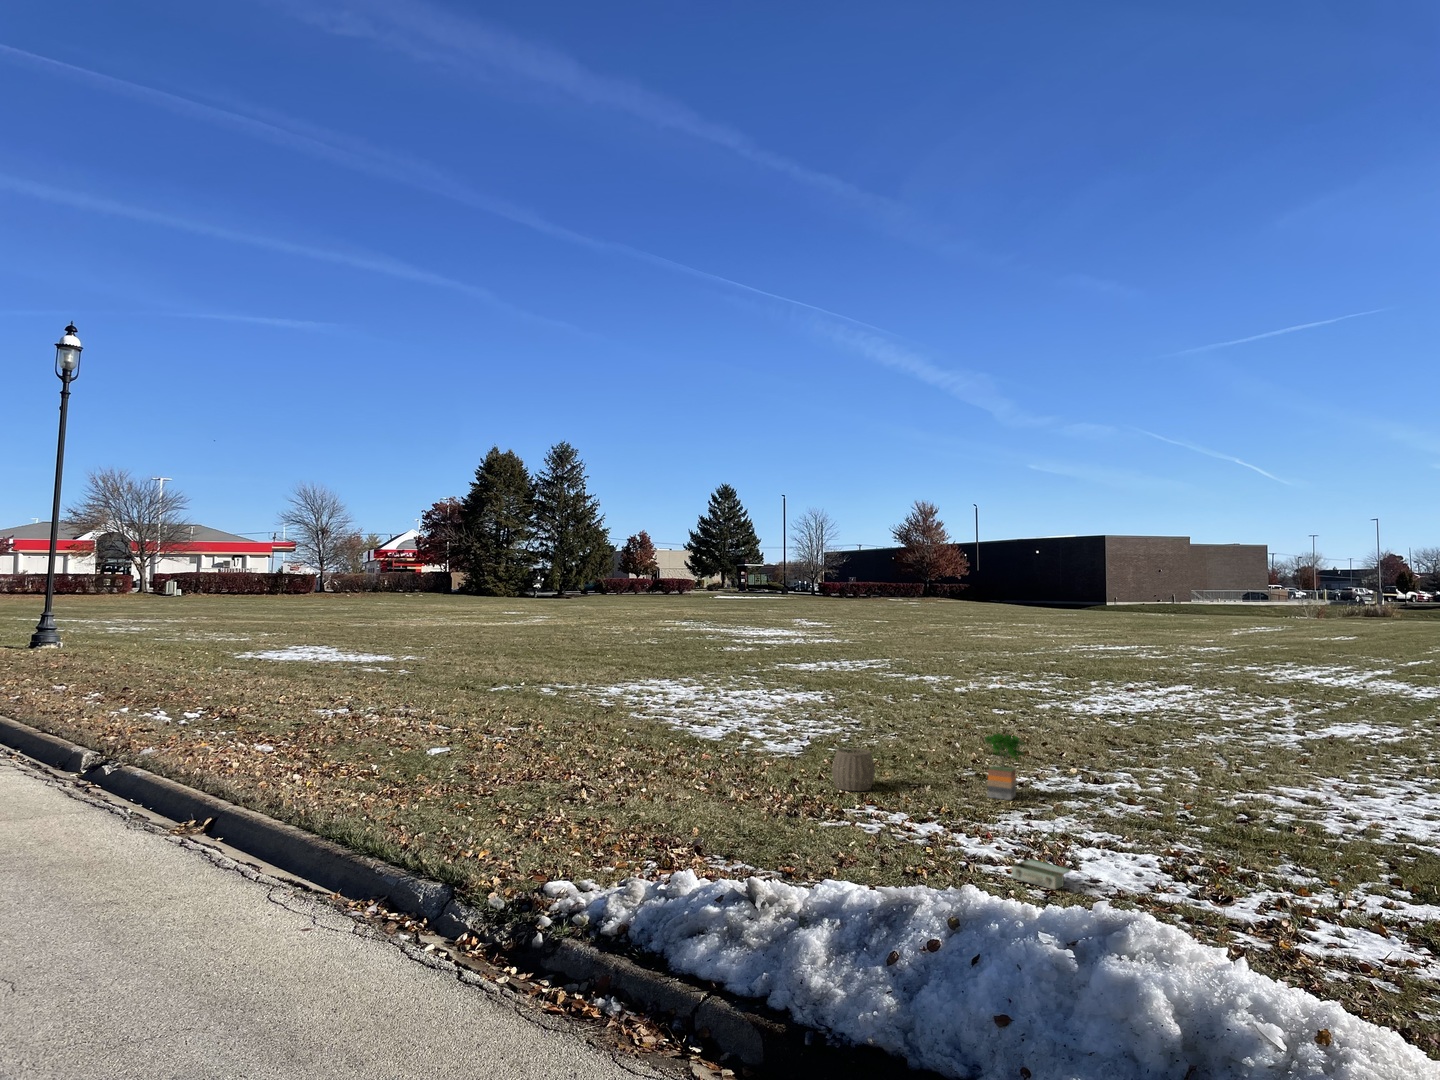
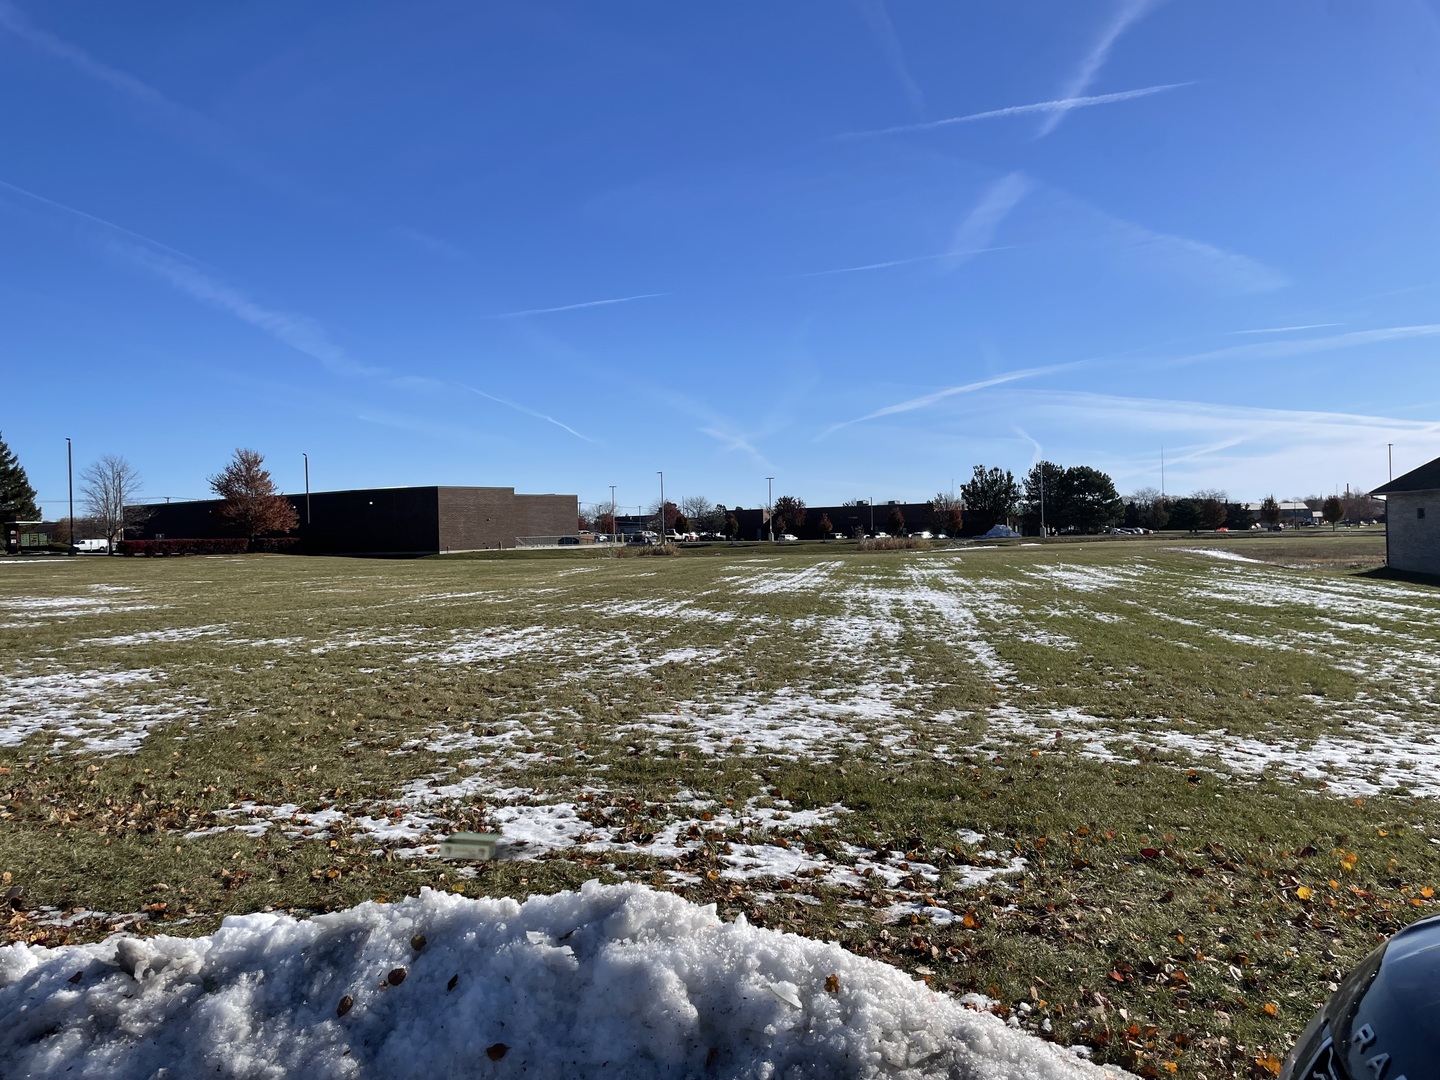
potted tree: present [985,733,1024,800] -> none [380,696,429,769]
woven basket: present [832,748,875,791] -> none [191,734,250,788]

